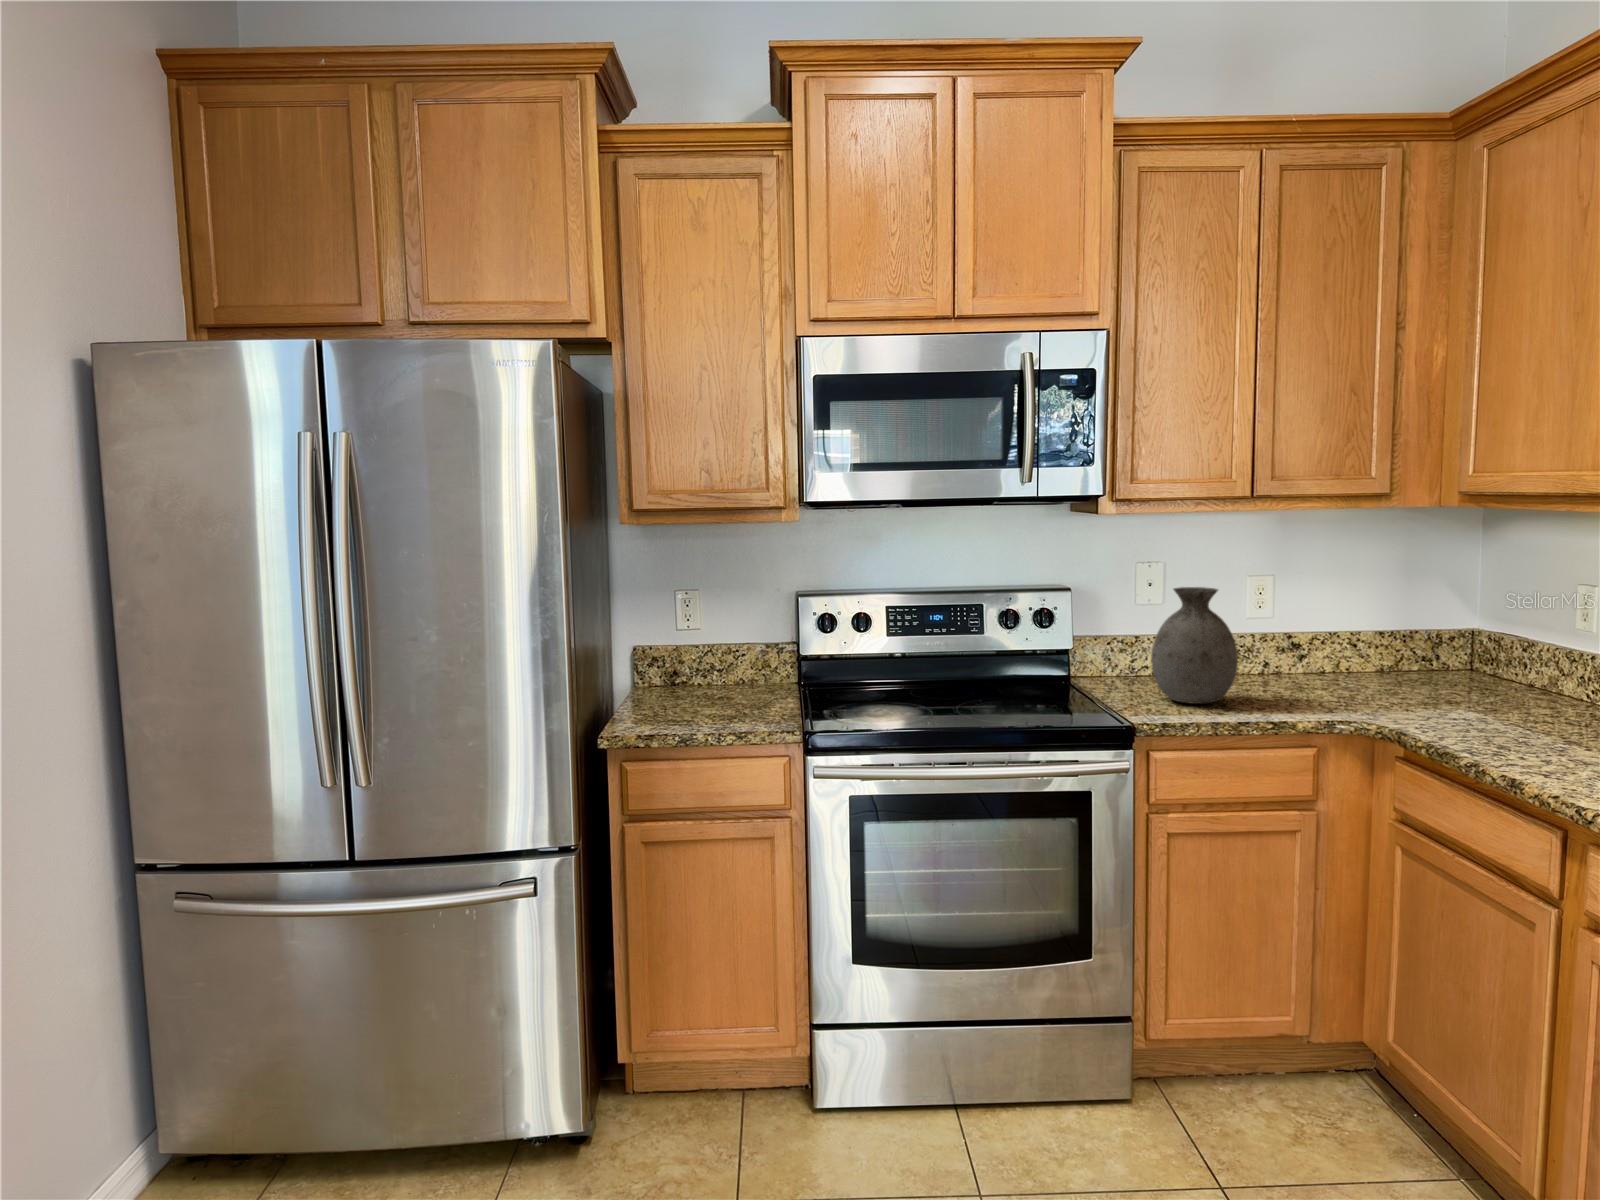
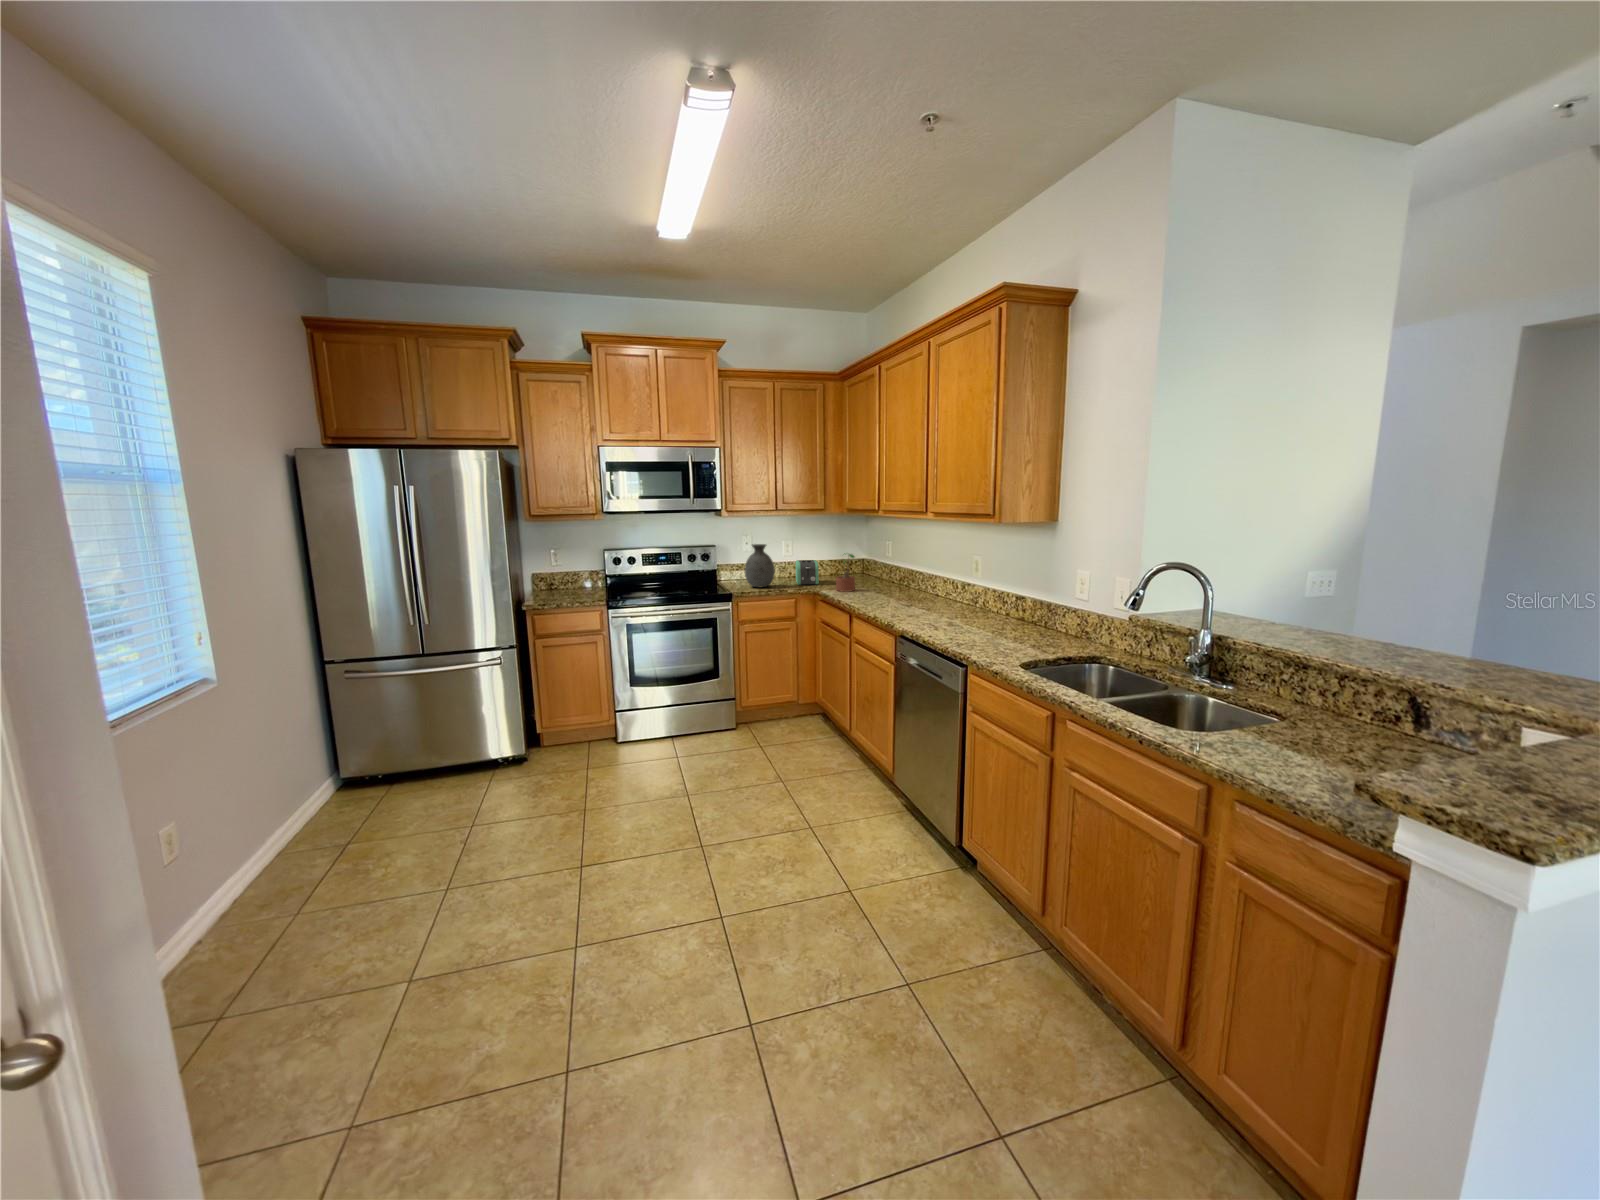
potted plant: none [1442,622,1516,738] -> present [836,554,855,592]
toaster: none [1279,630,1363,702] -> present [796,560,819,585]

